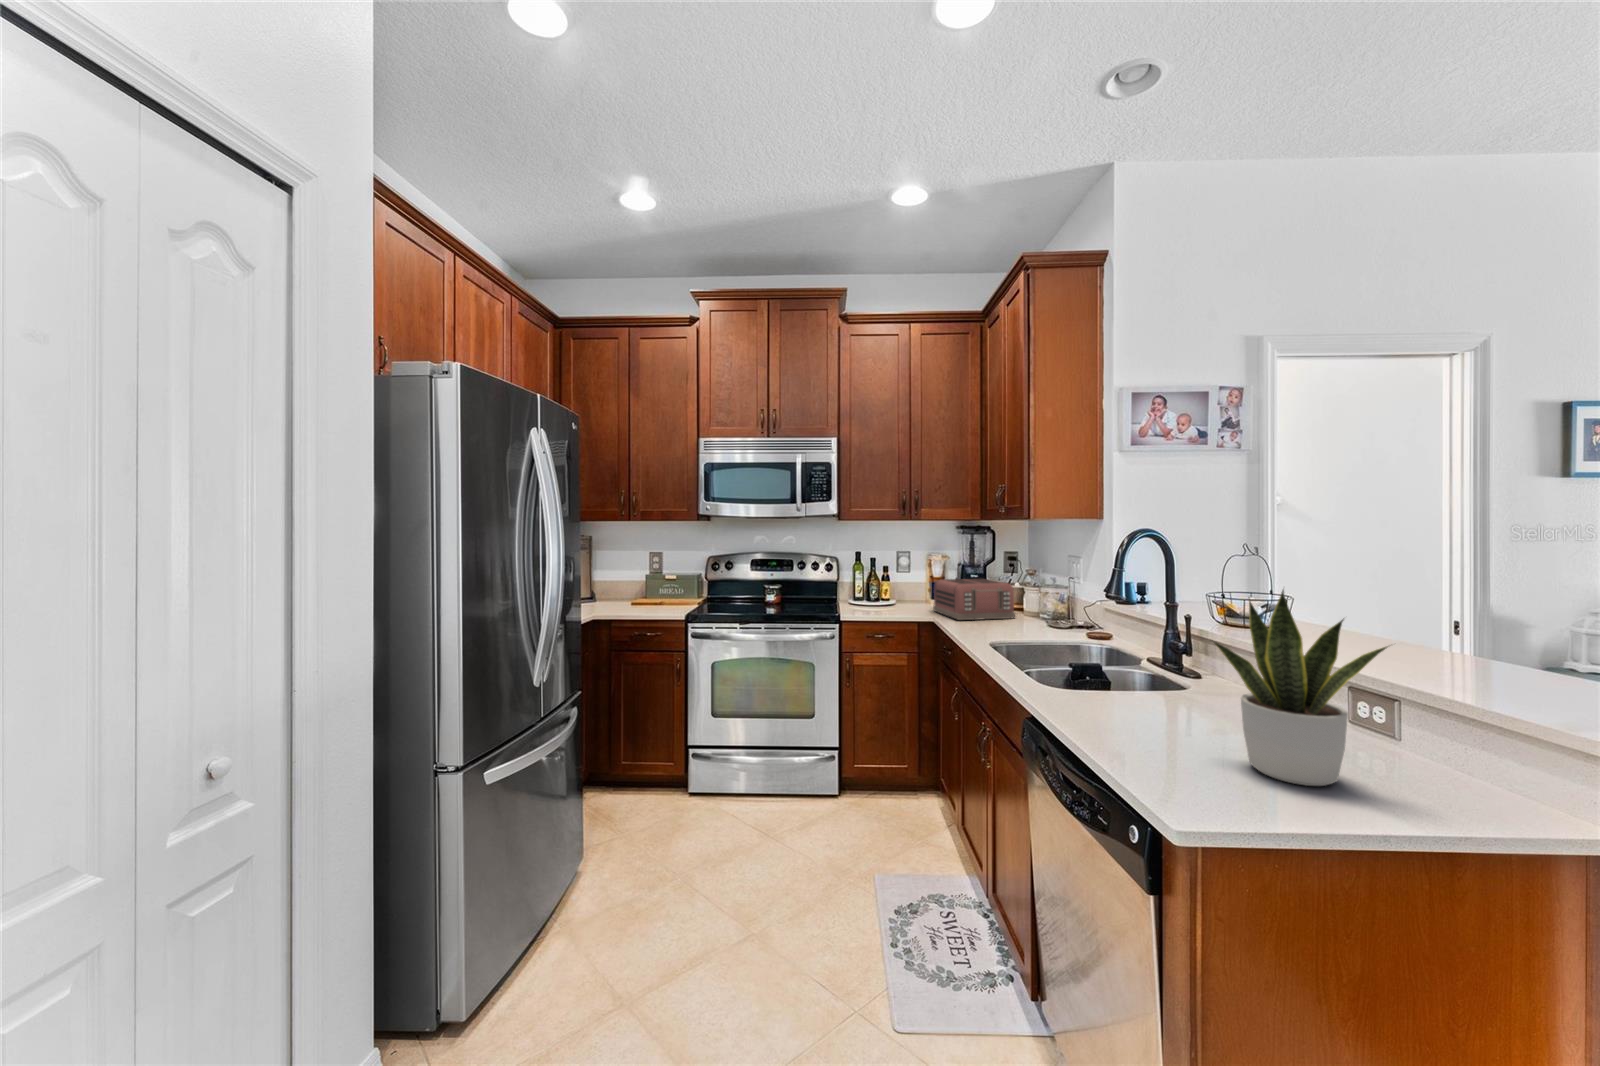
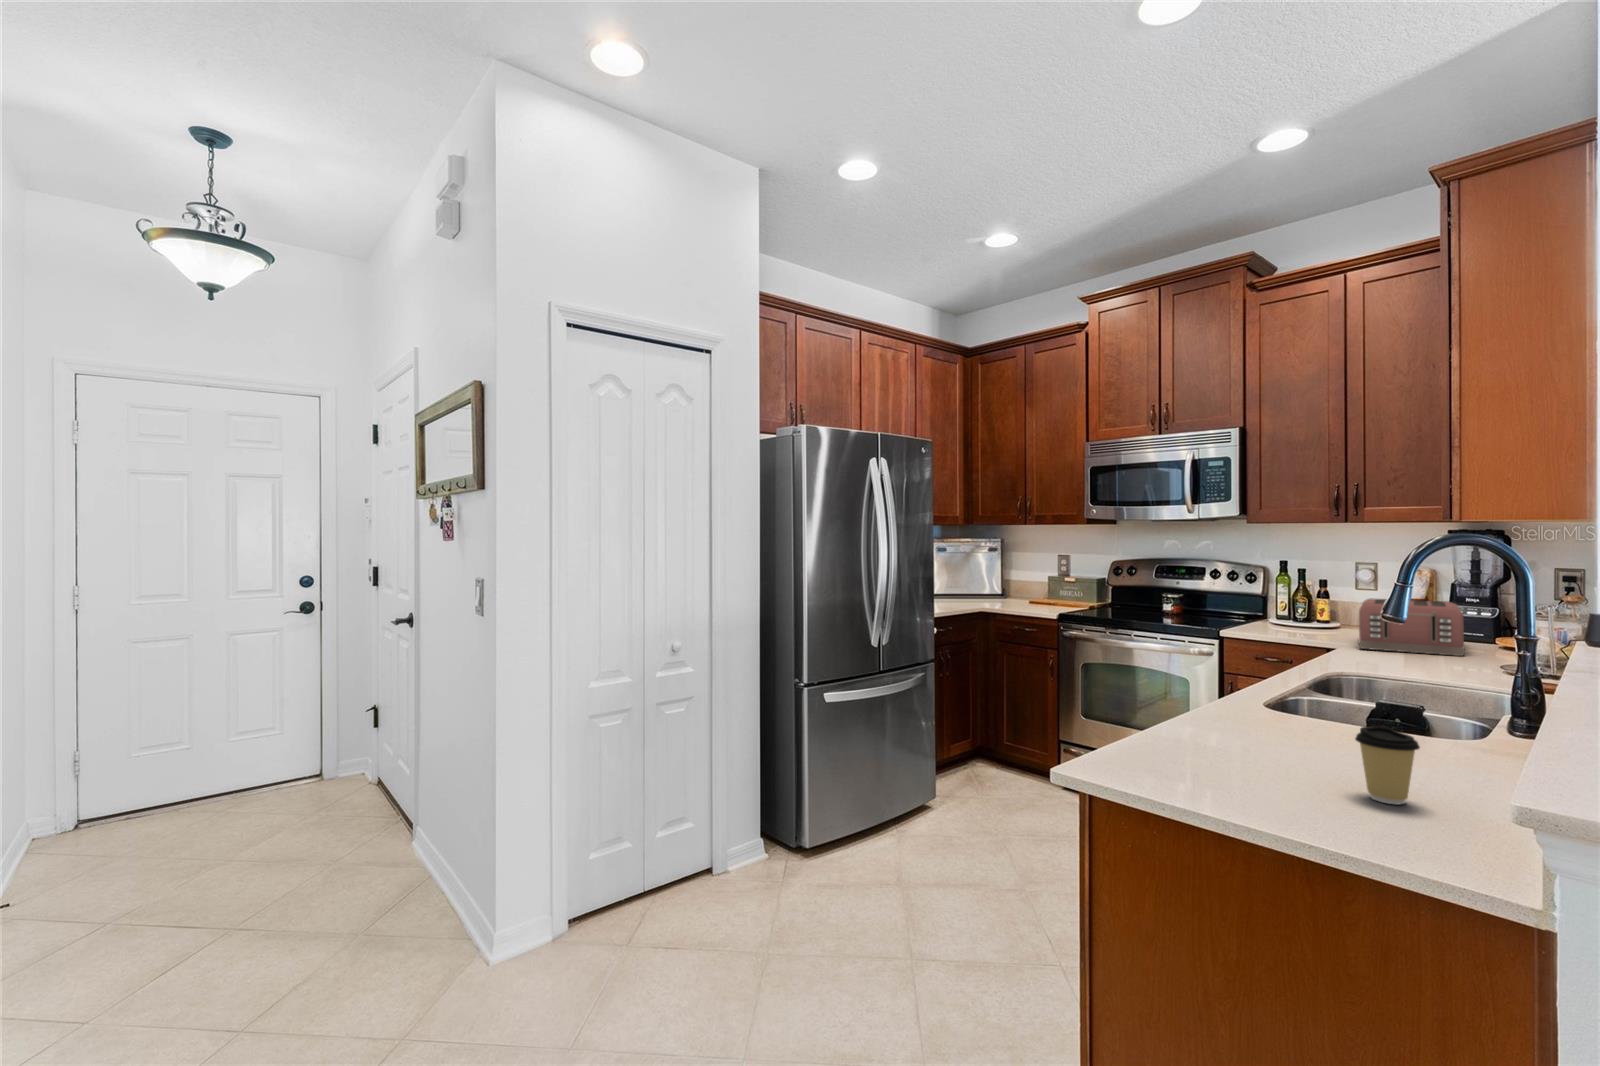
potted plant: present [1214,590,1388,786] -> none [1220,589,1306,764]
coffee cup: none [1442,724,1525,809] -> present [1355,726,1420,805]

